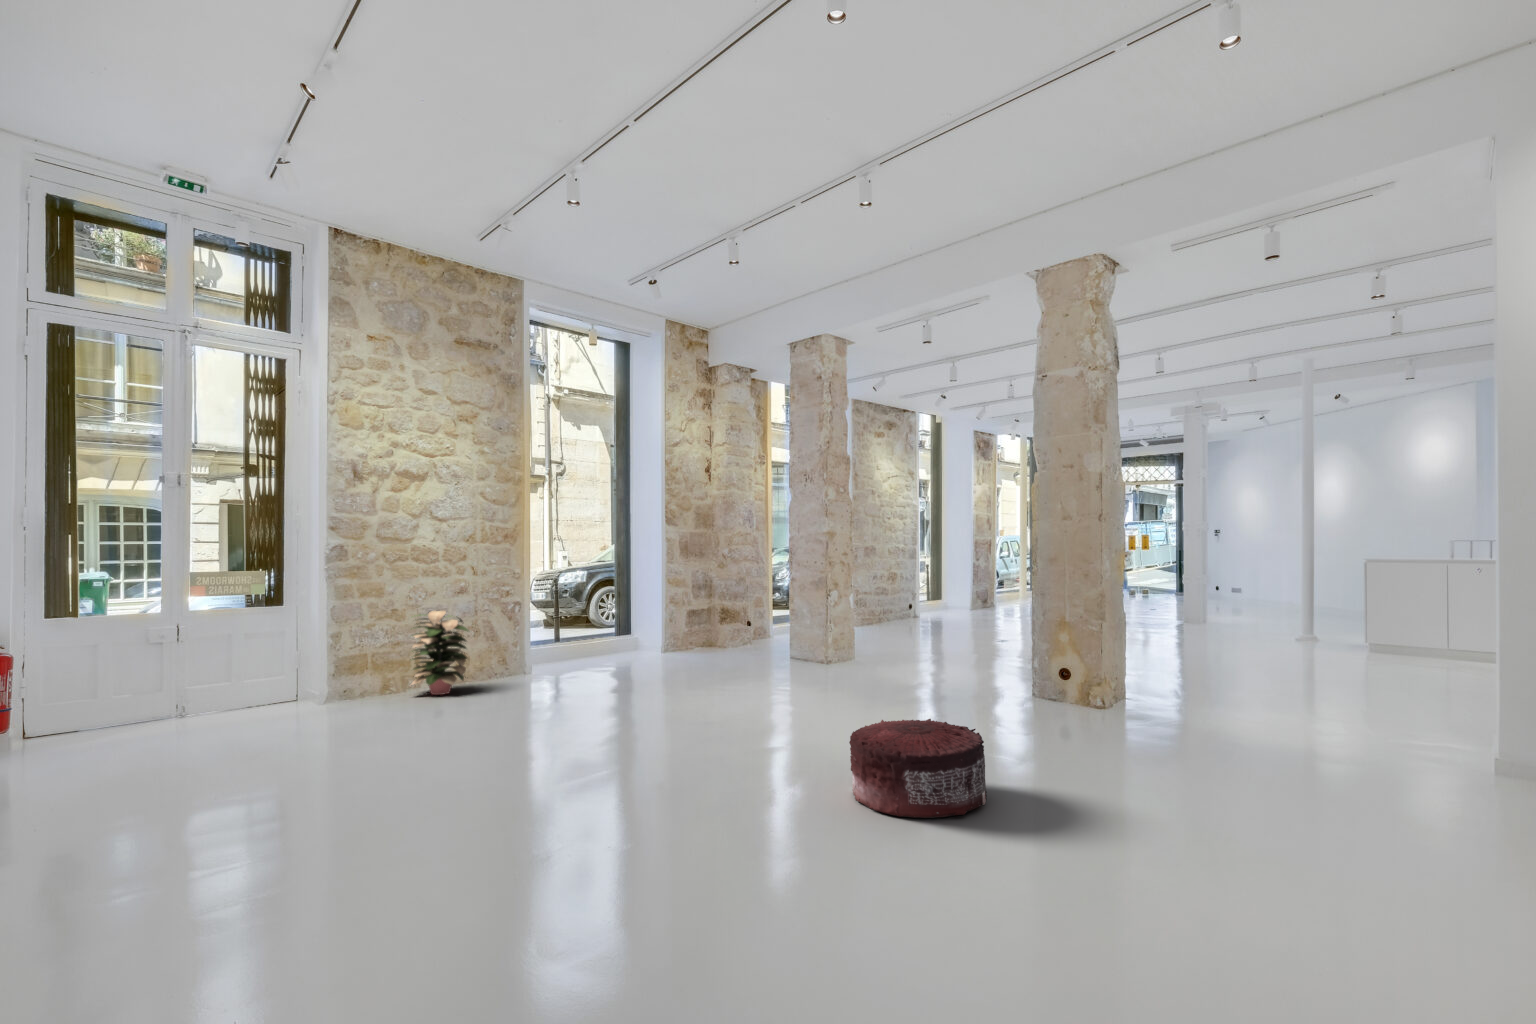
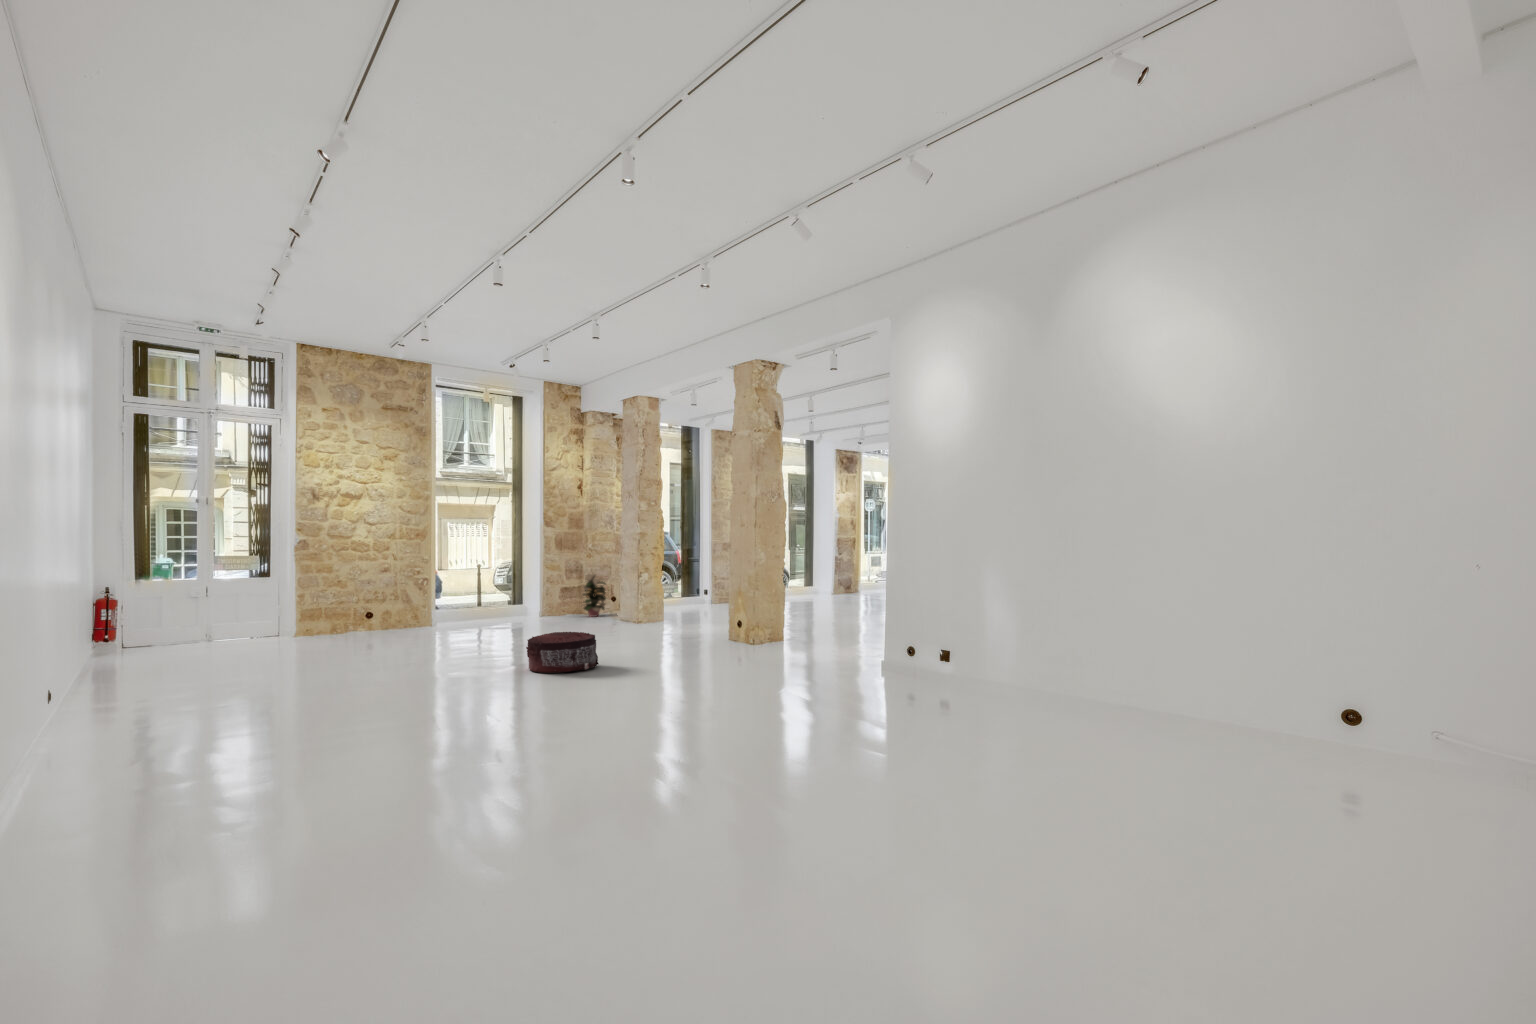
decorative plant: present [411,611,468,695] -> present [581,574,606,617]

